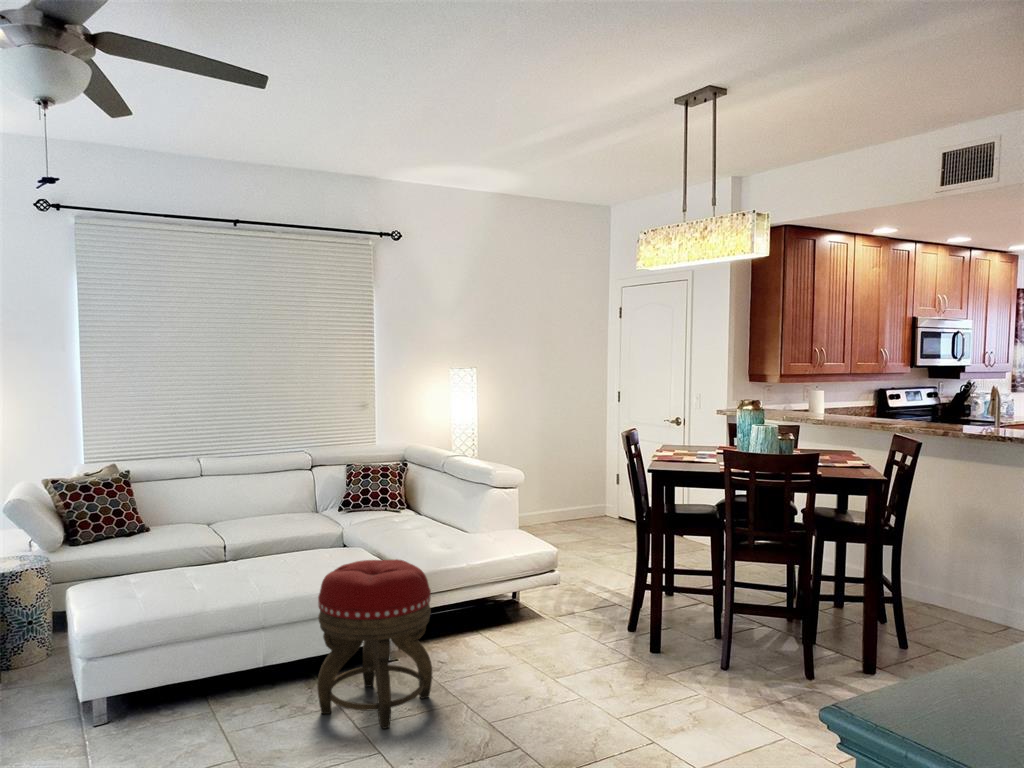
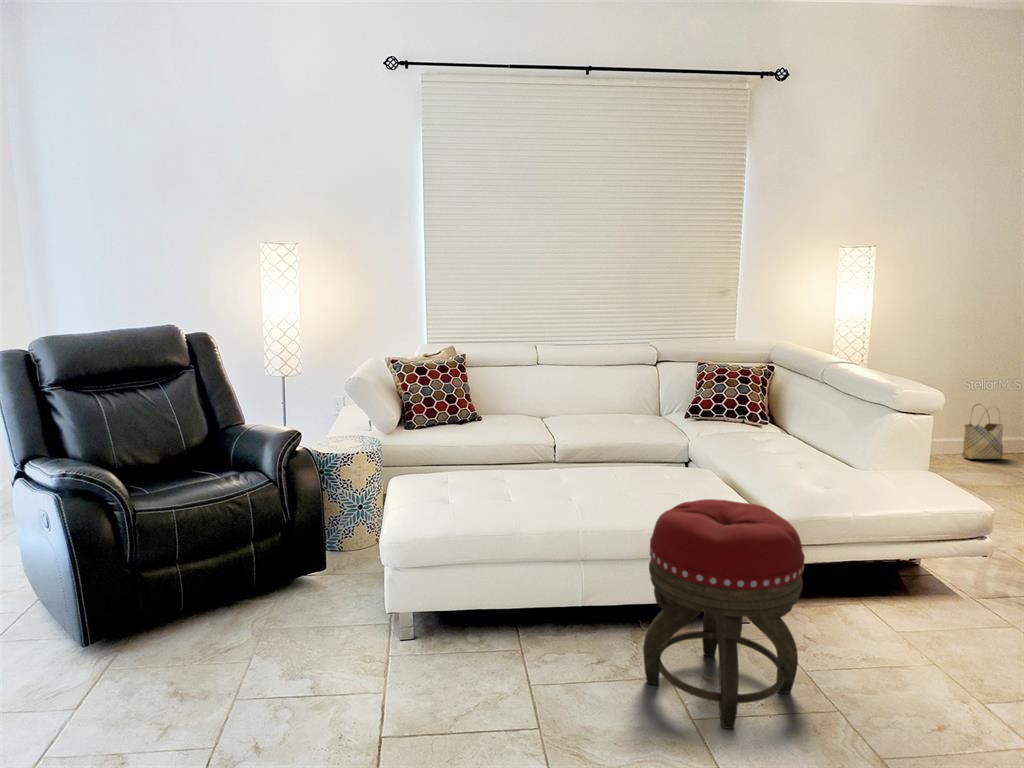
woven basket: none [549,481,576,524] -> present [962,404,1003,459]

